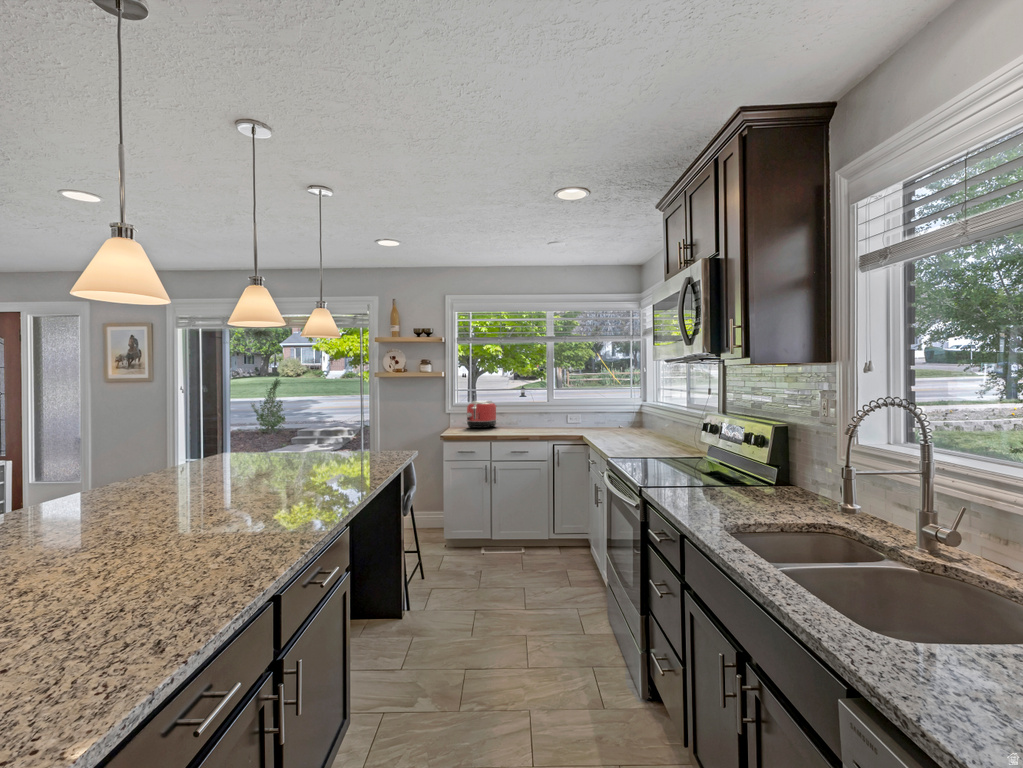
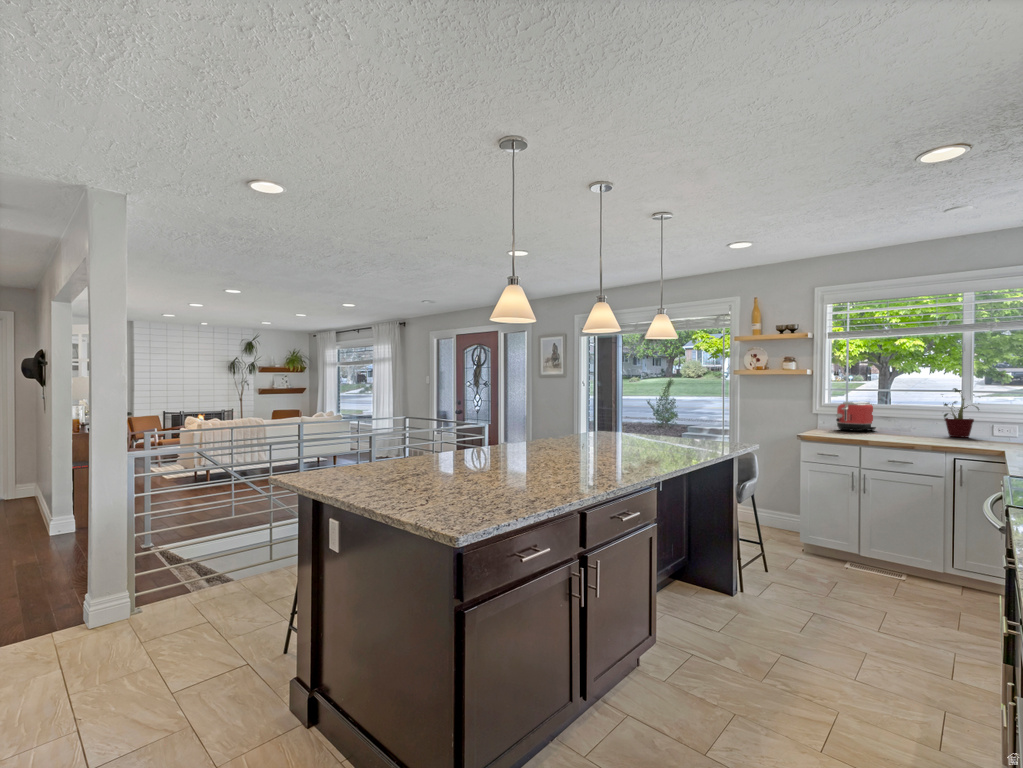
potted plant: none [542,387,568,428] -> present [944,388,979,437]

